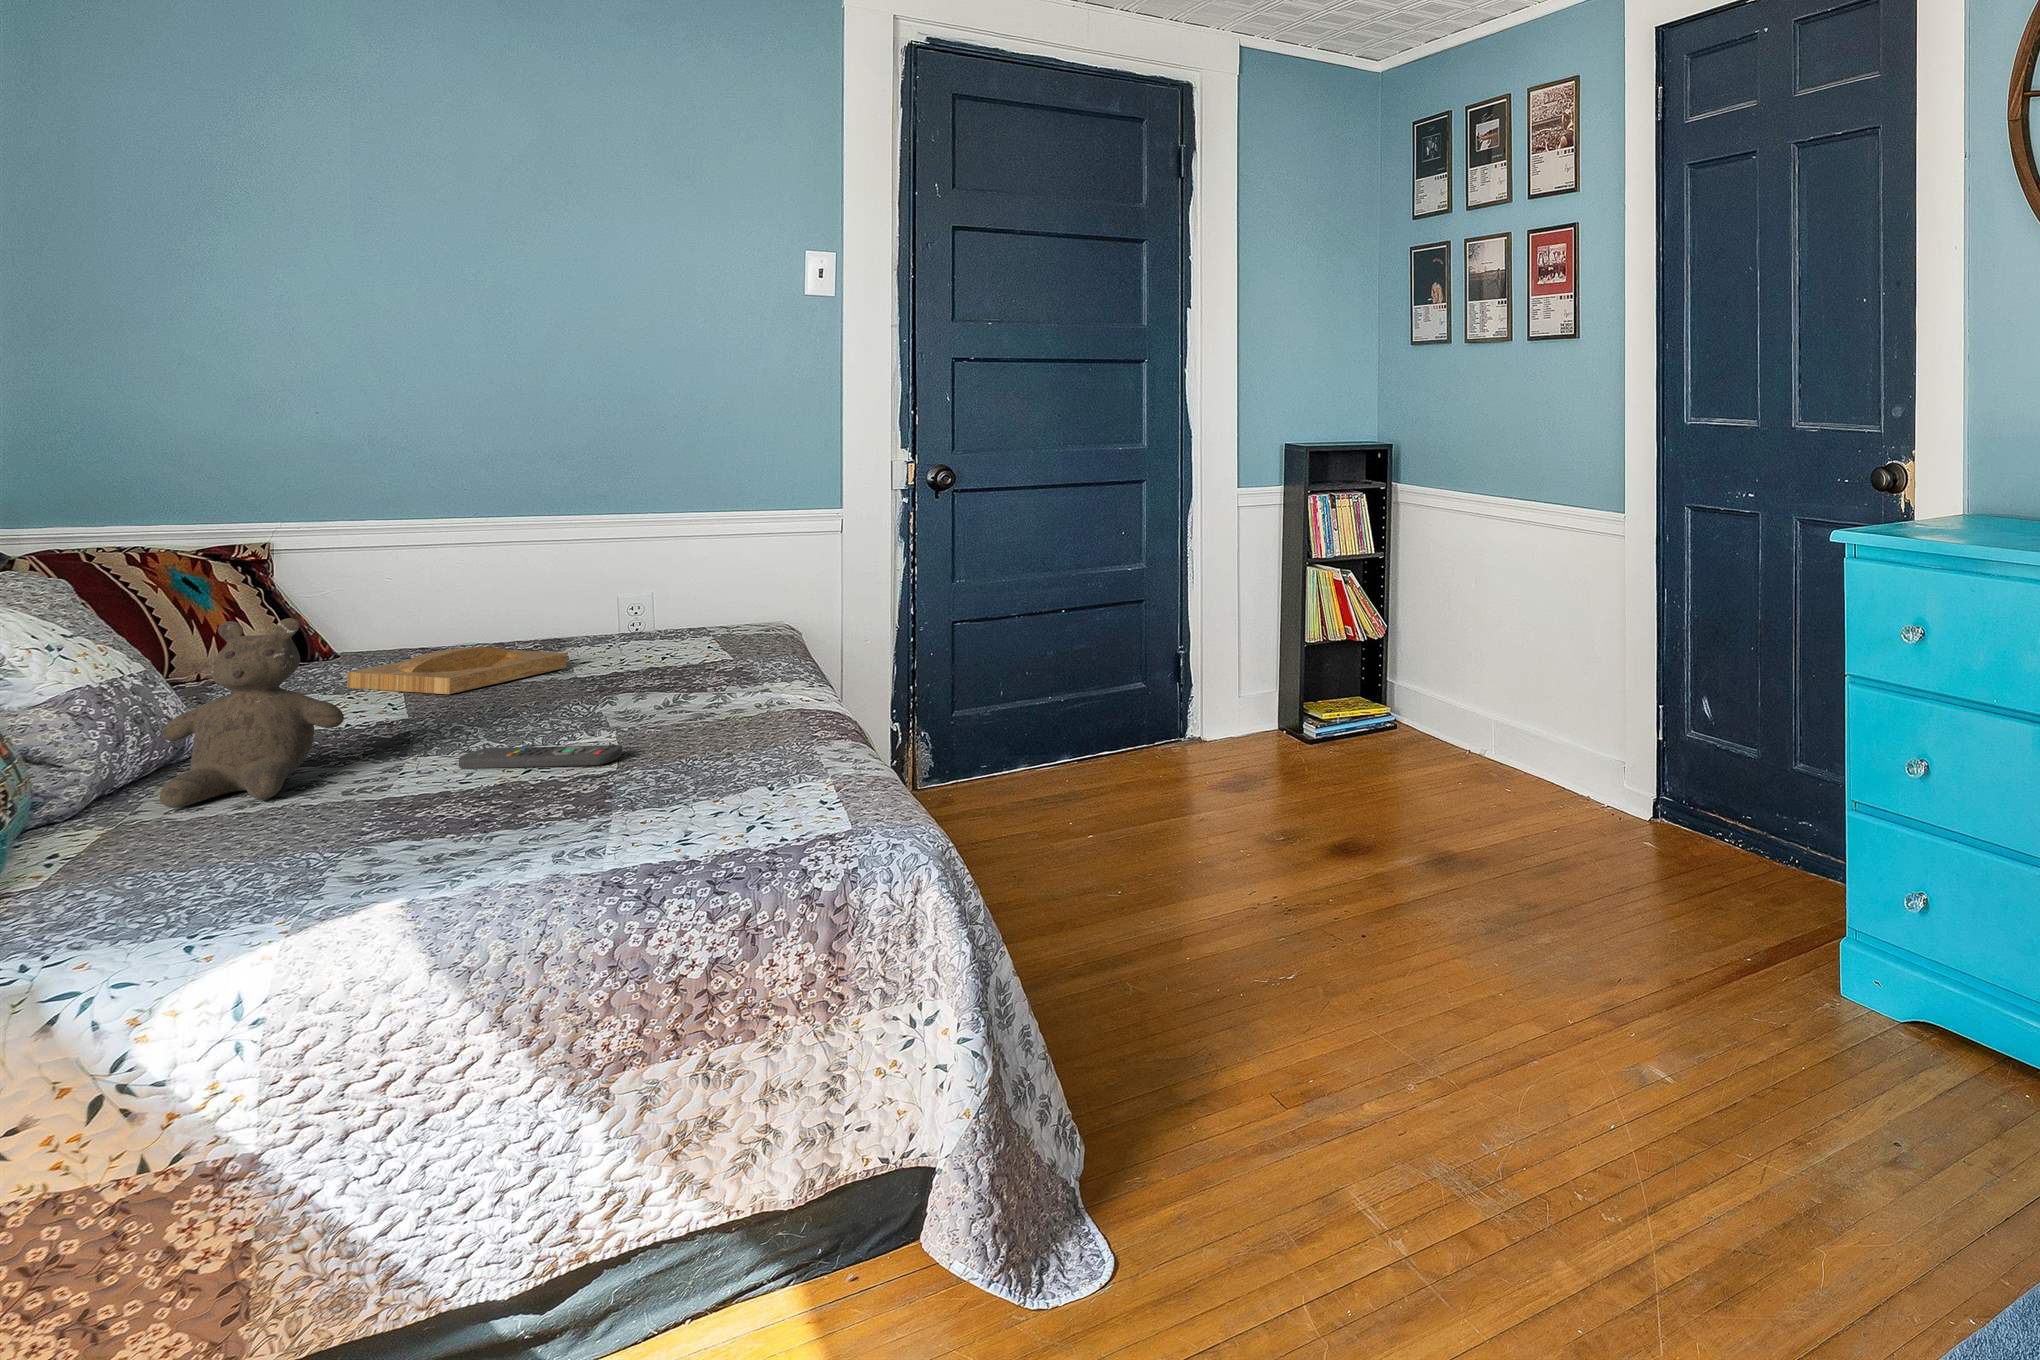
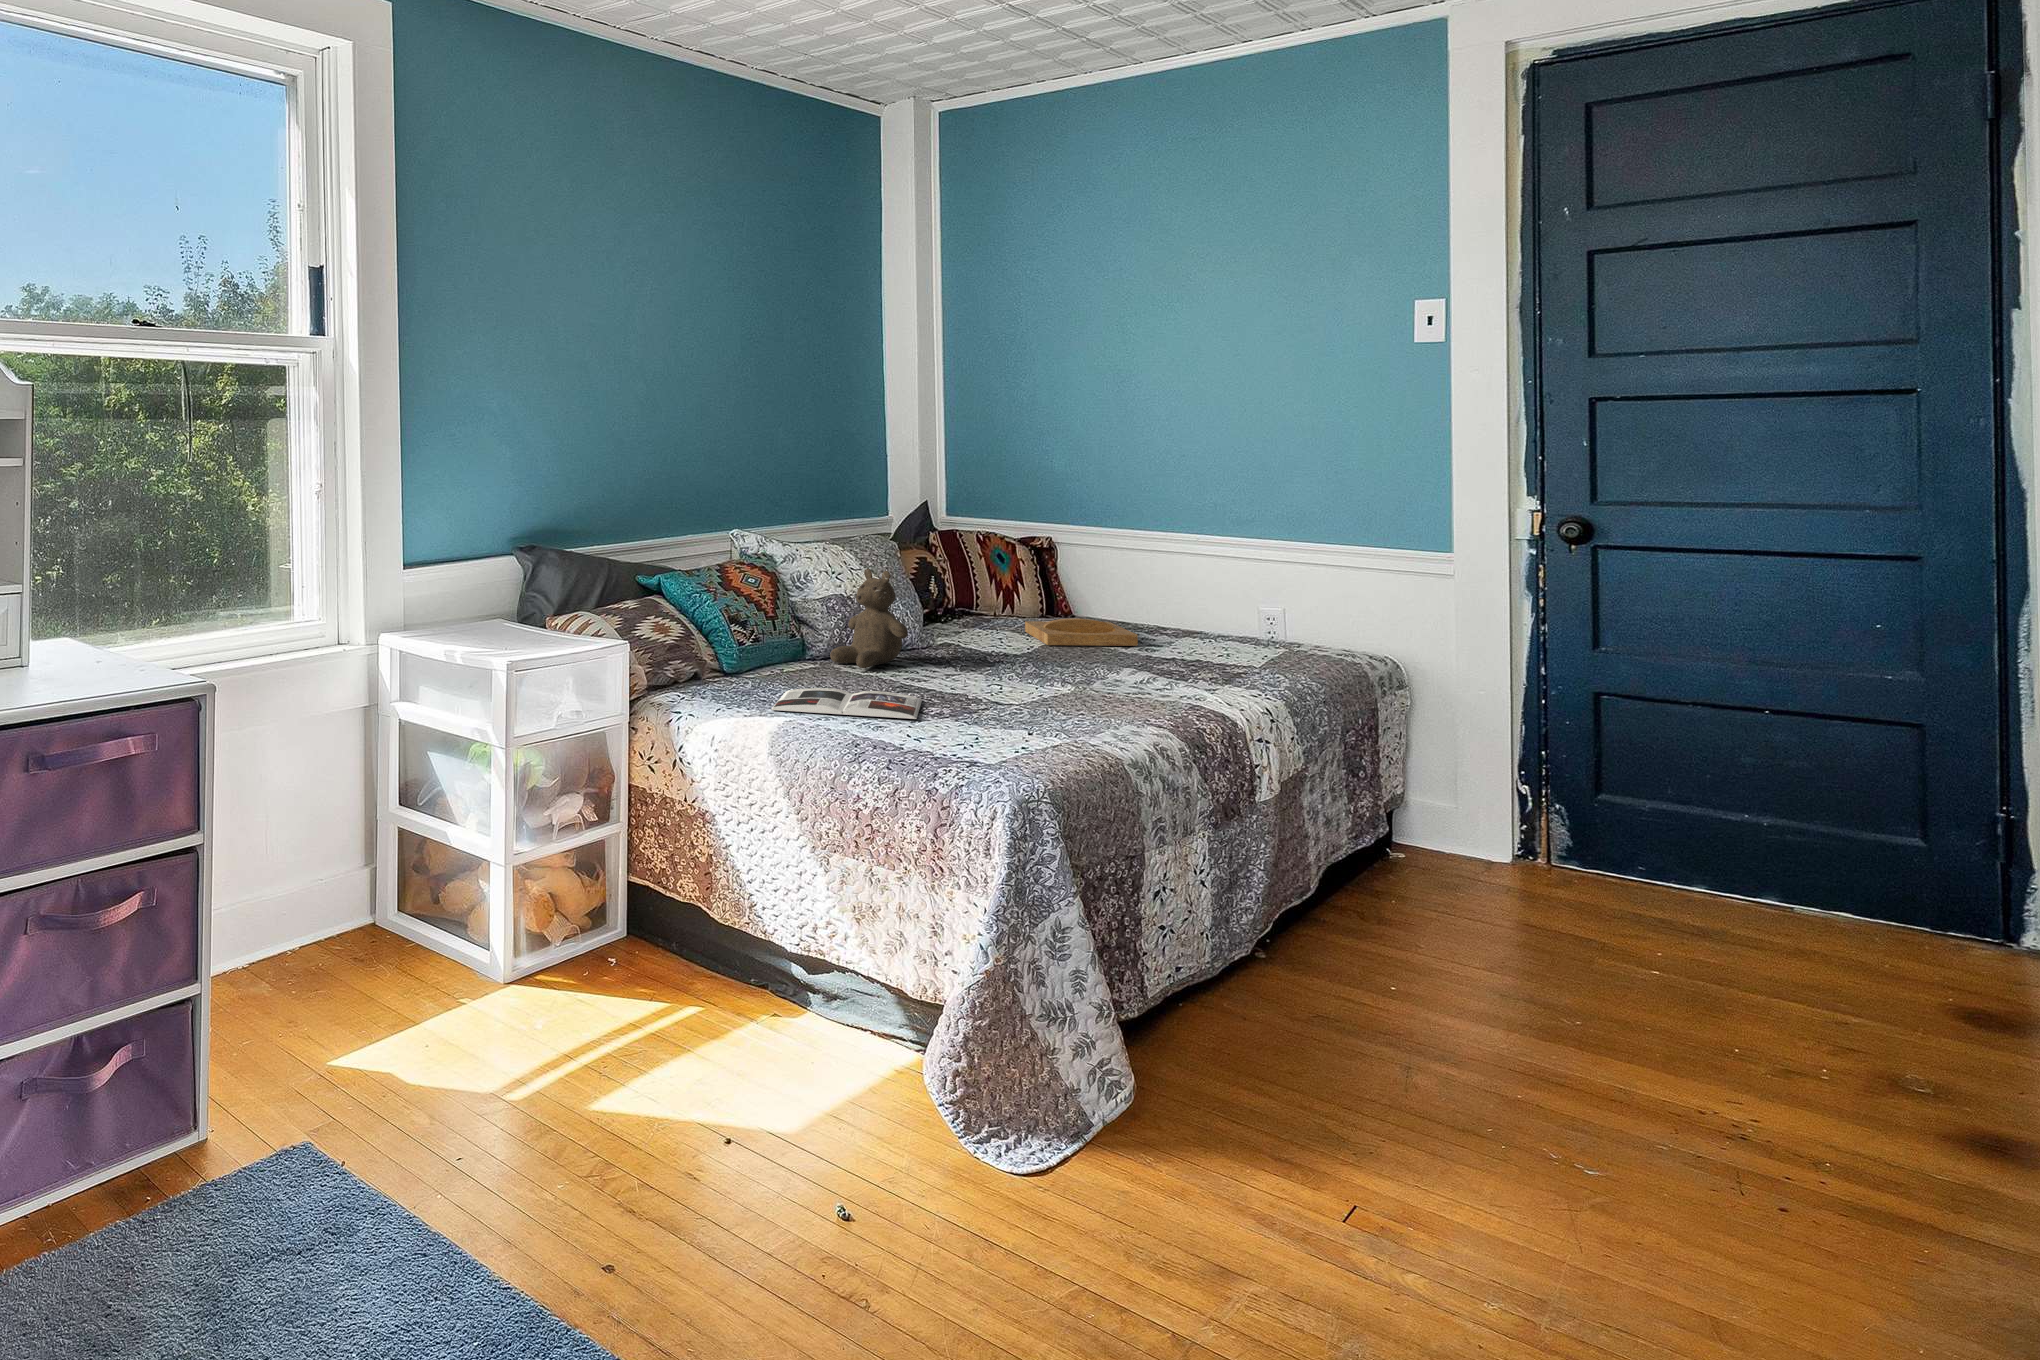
remote control: present [459,745,622,769] -> none [950,672,1019,696]
magazine: none [233,801,600,903] -> present [771,688,922,719]

